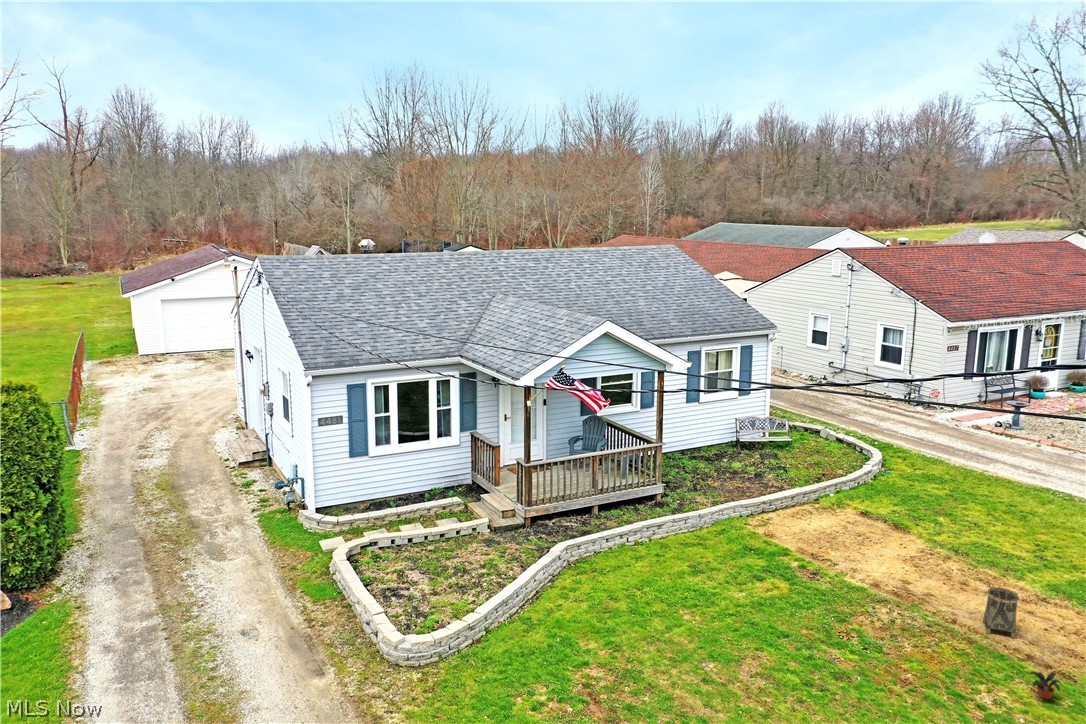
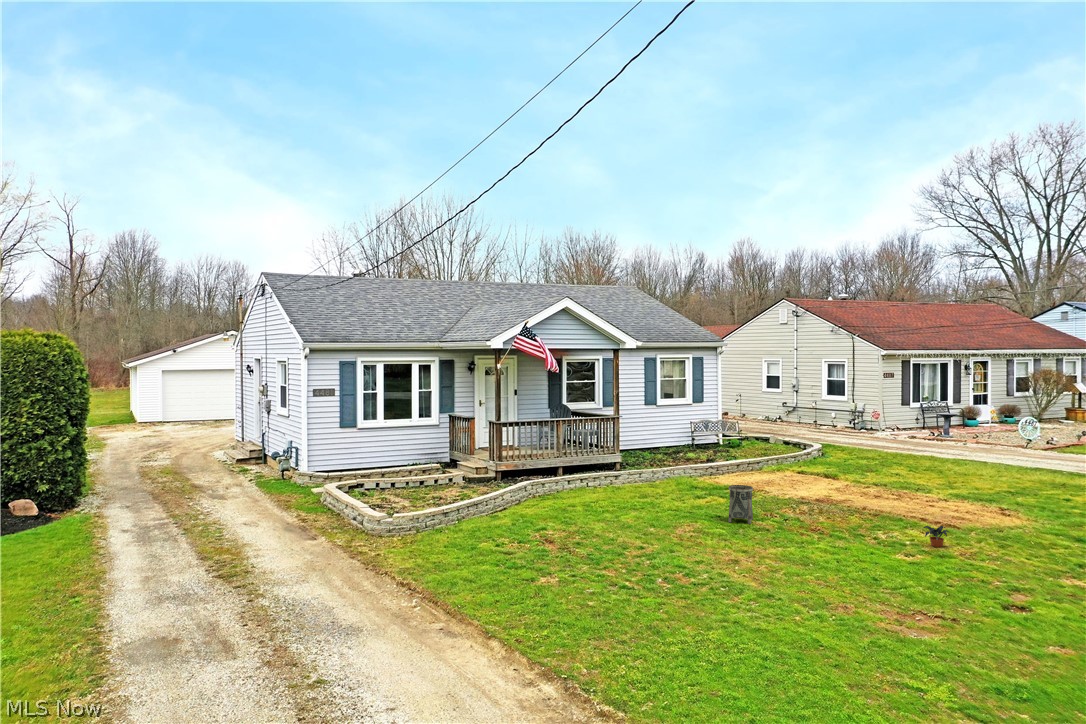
basket: present [983,588,1019,638] -> present [728,485,753,524]

